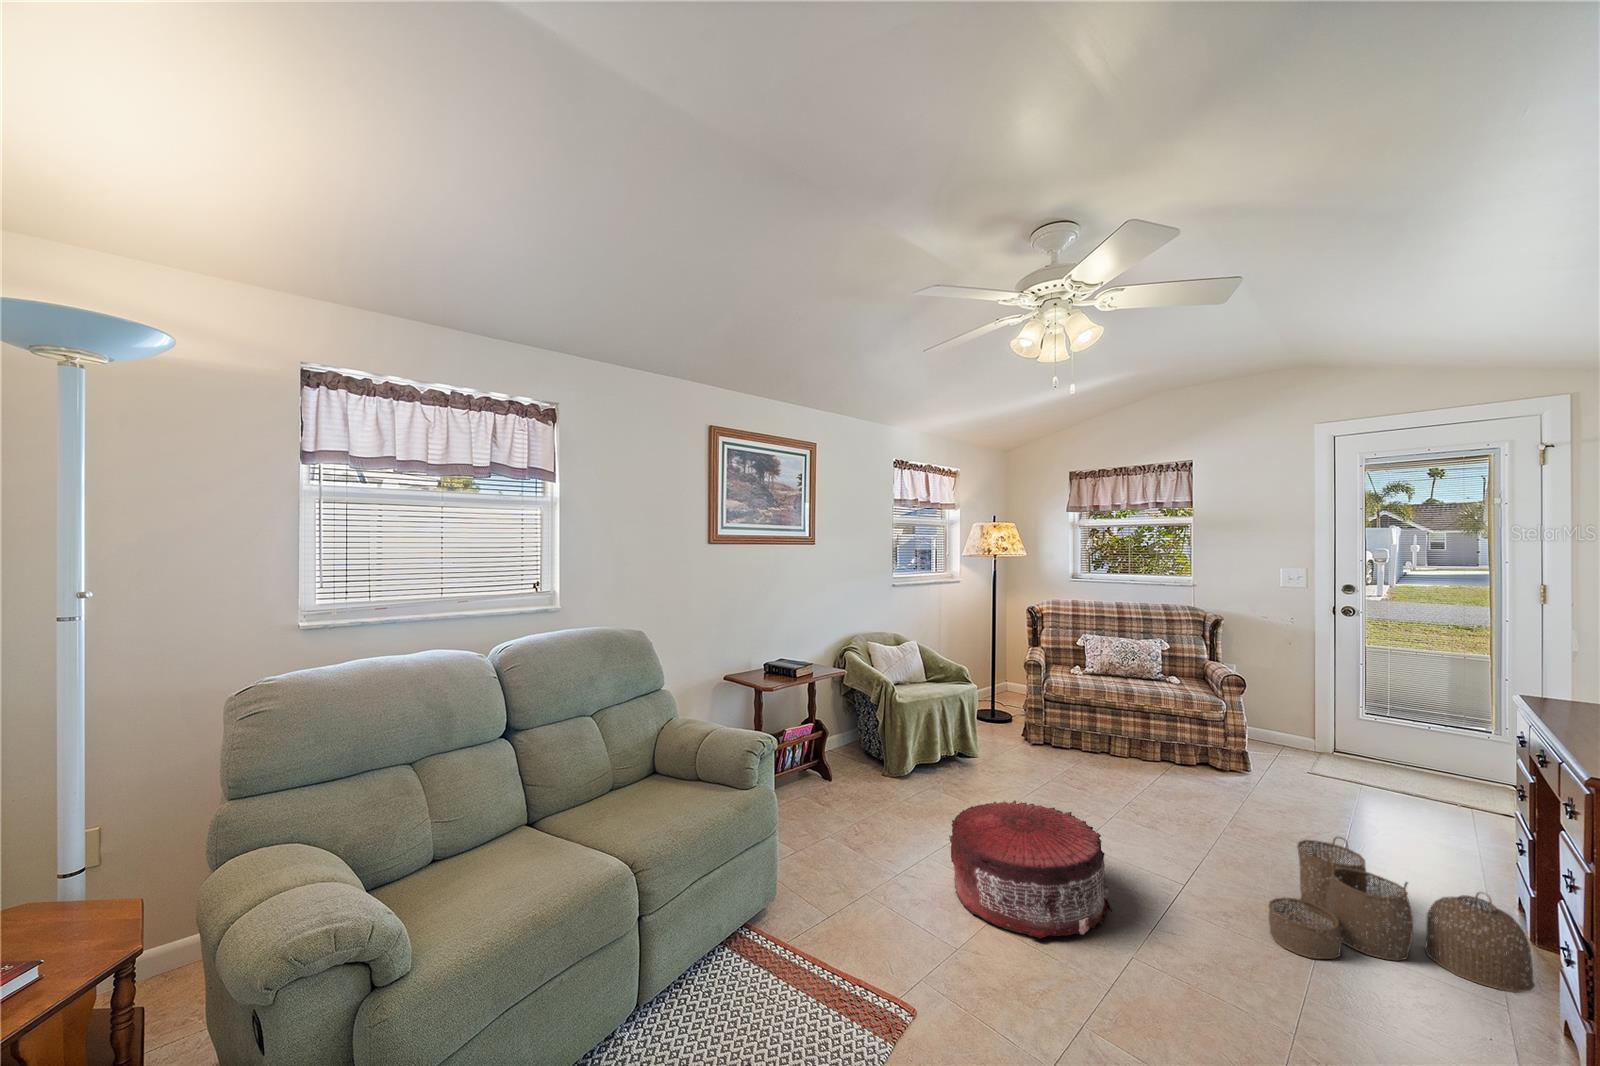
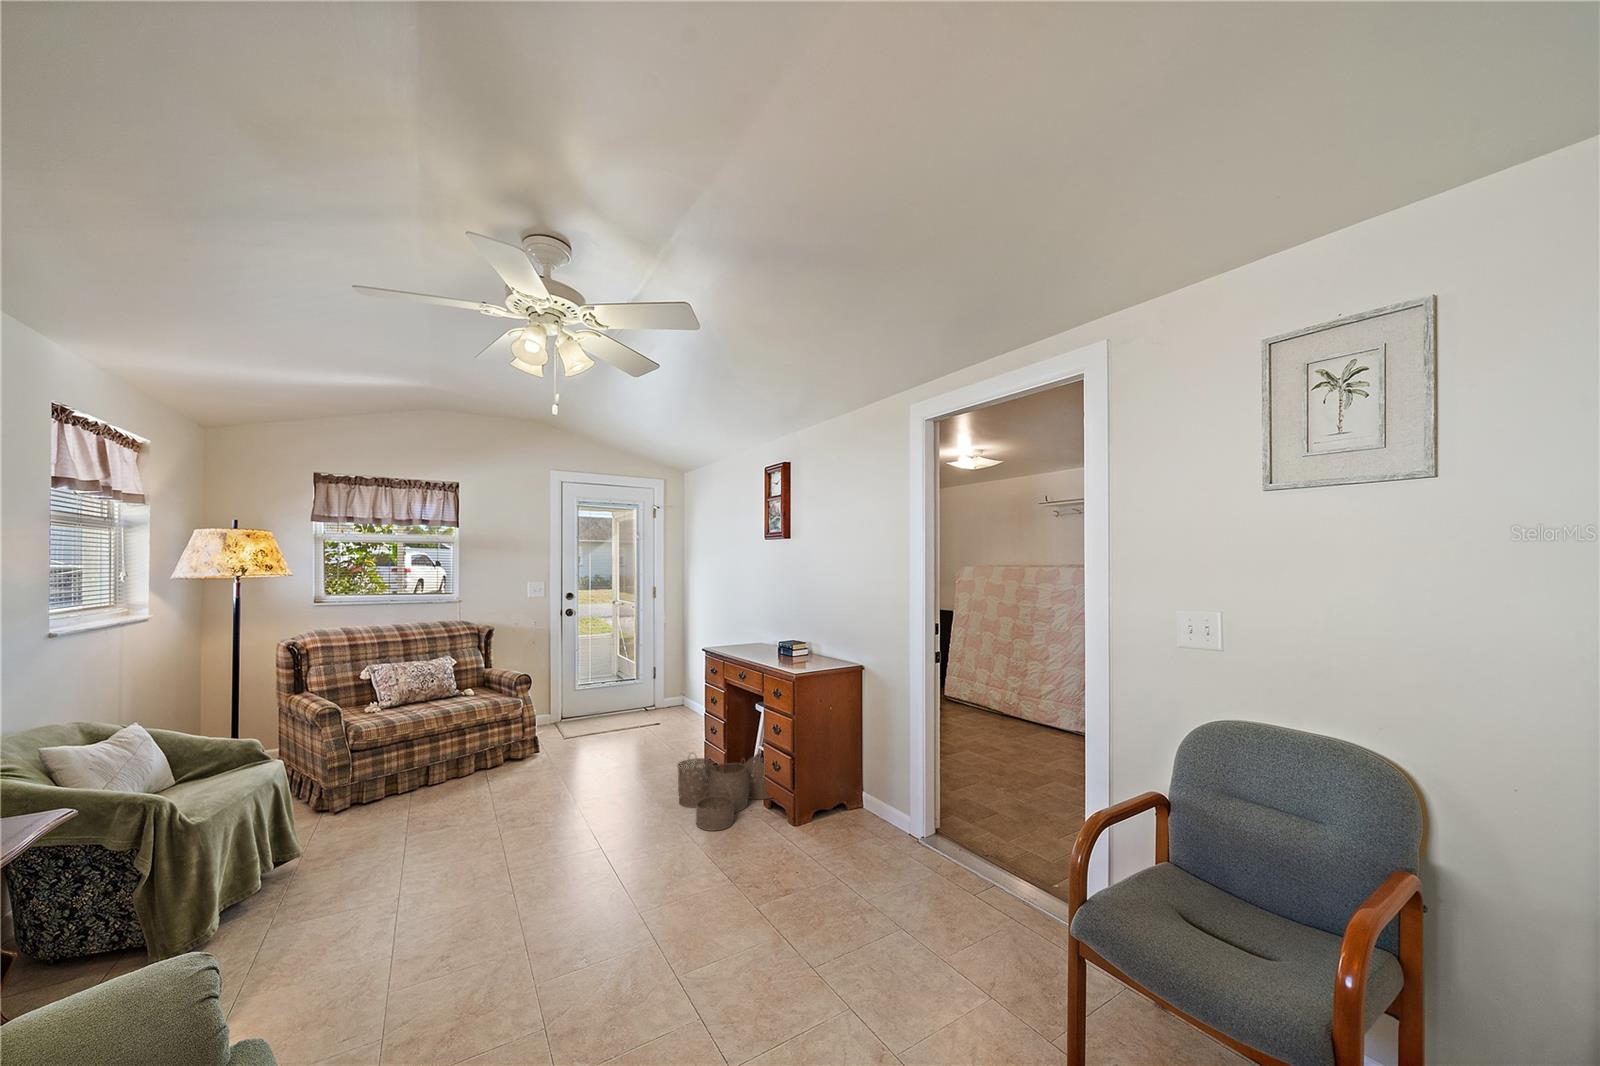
pouf: present [949,800,1112,938] -> none [492,811,647,947]

